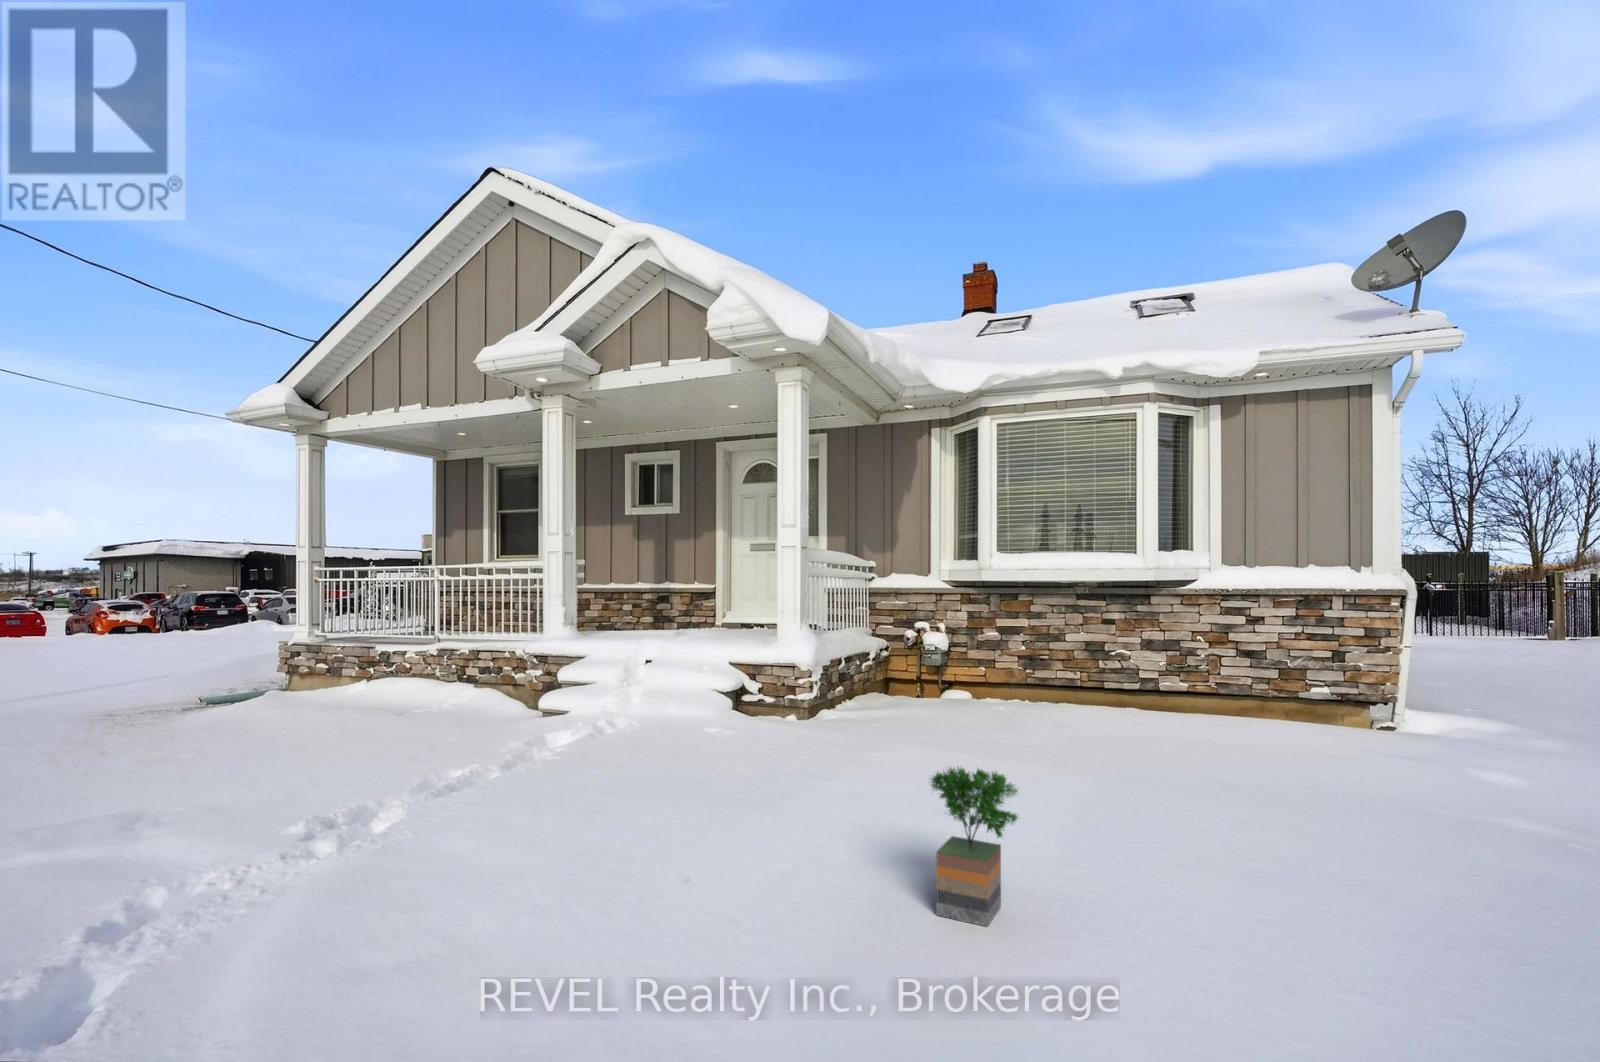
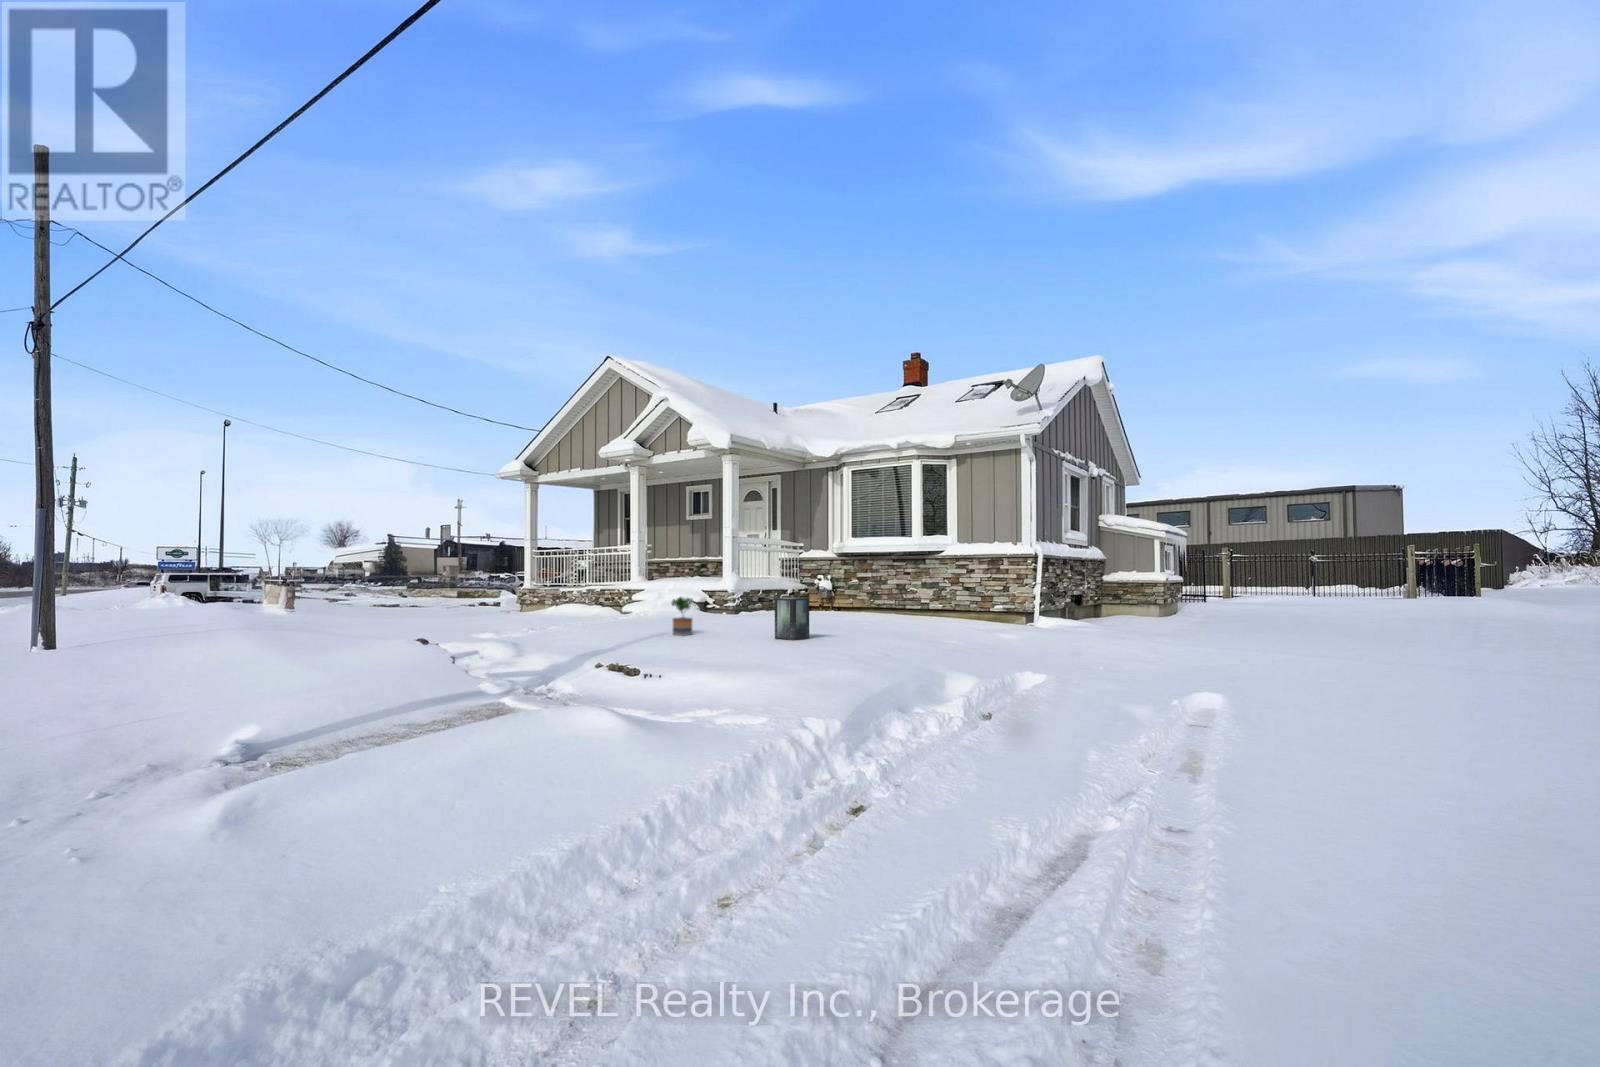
storage box: none [1361,767,1504,964] -> present [775,597,809,641]

